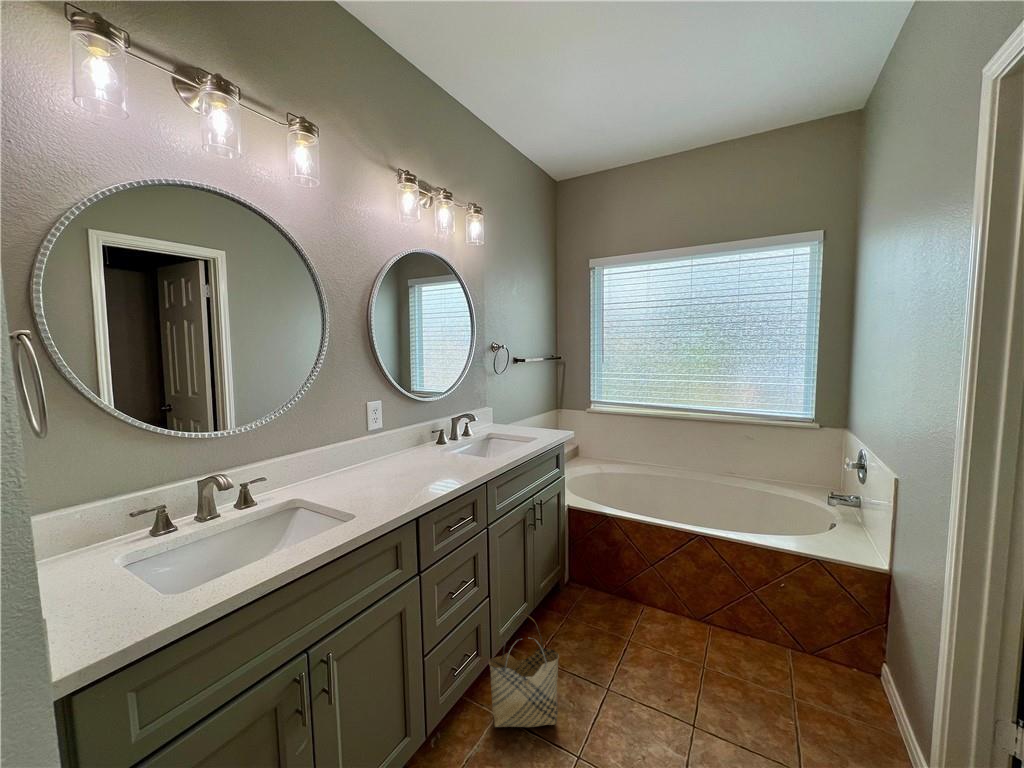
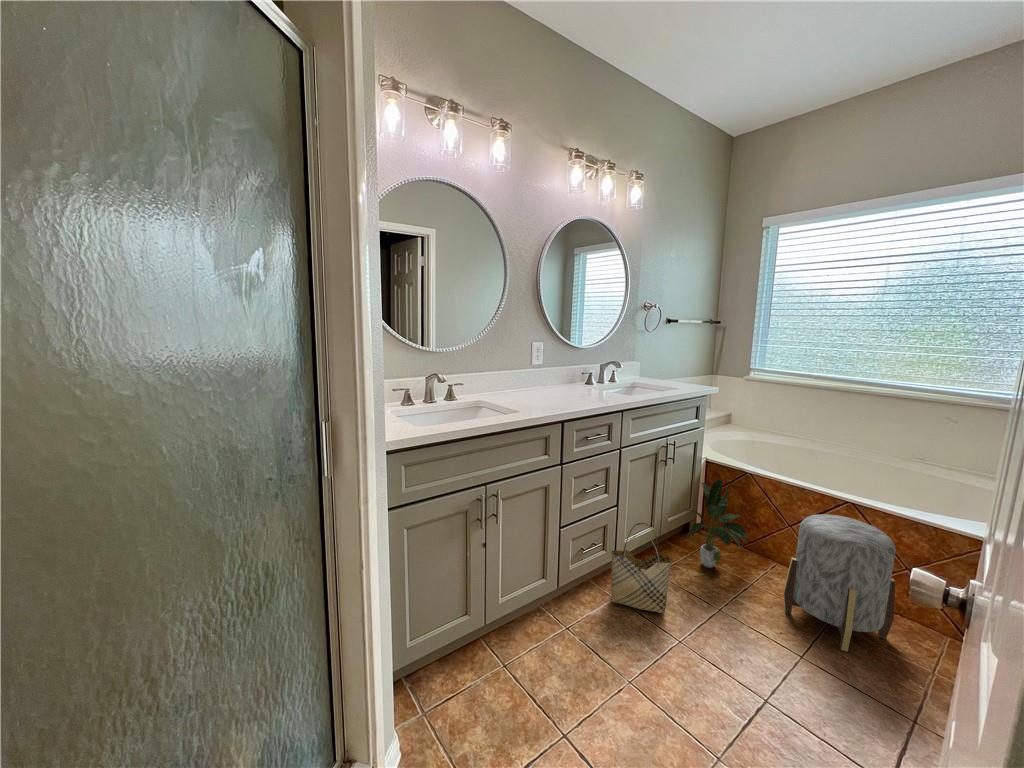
potted plant: none [555,534,622,633] -> present [685,480,748,568]
stool: none [665,558,760,707] -> present [783,514,896,651]

